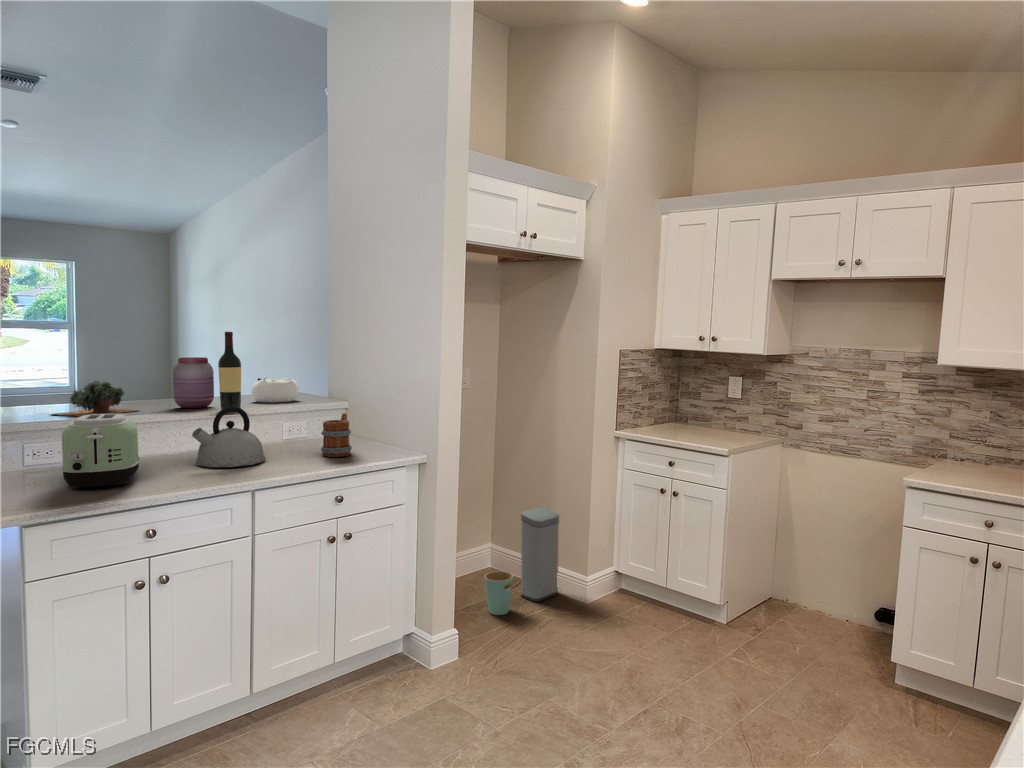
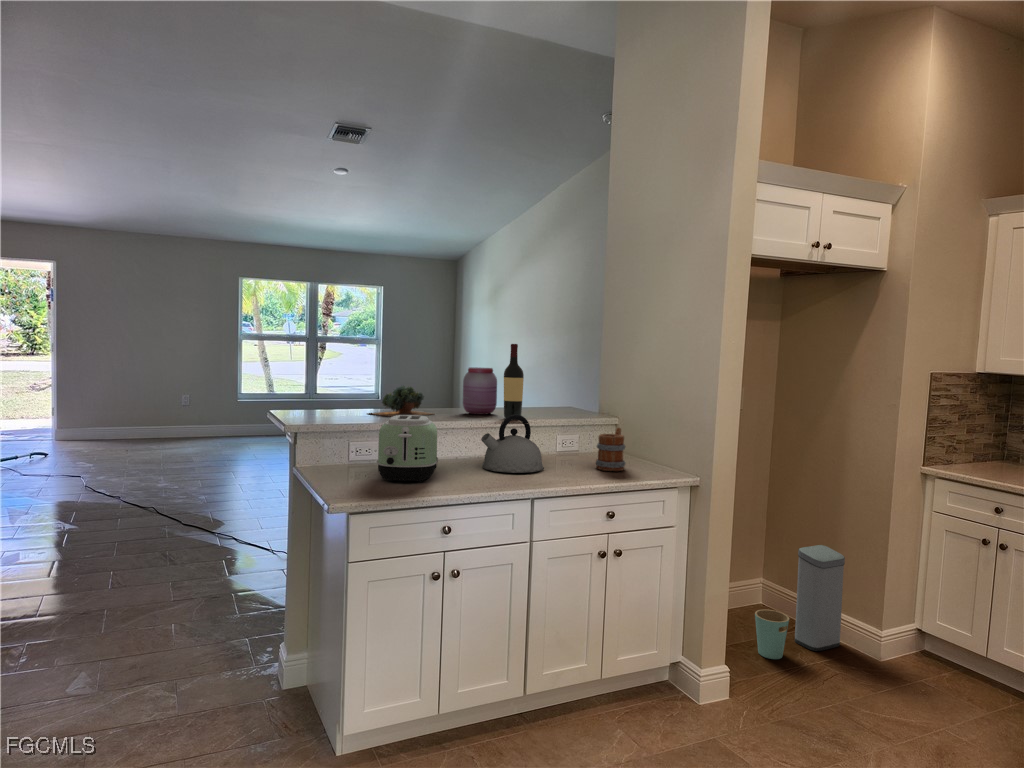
decorative bowl: present [252,376,299,402] -> none [528,388,570,413]

